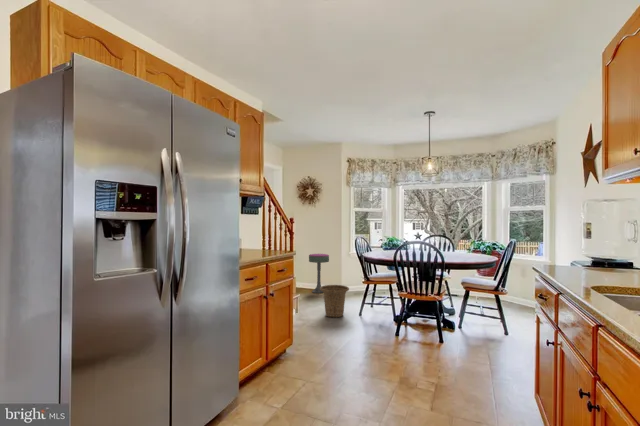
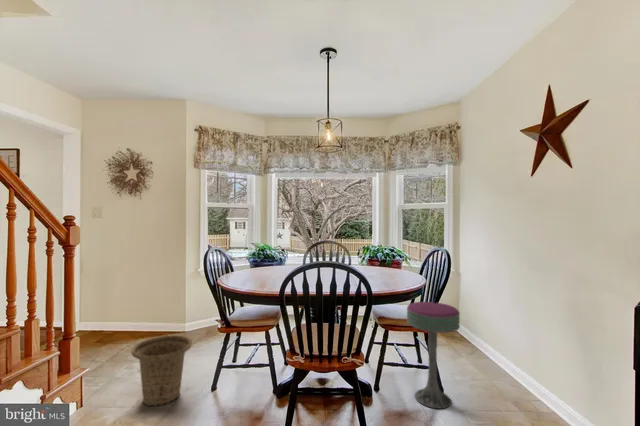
bar stool: present [309,254,329,293] -> present [407,302,460,408]

